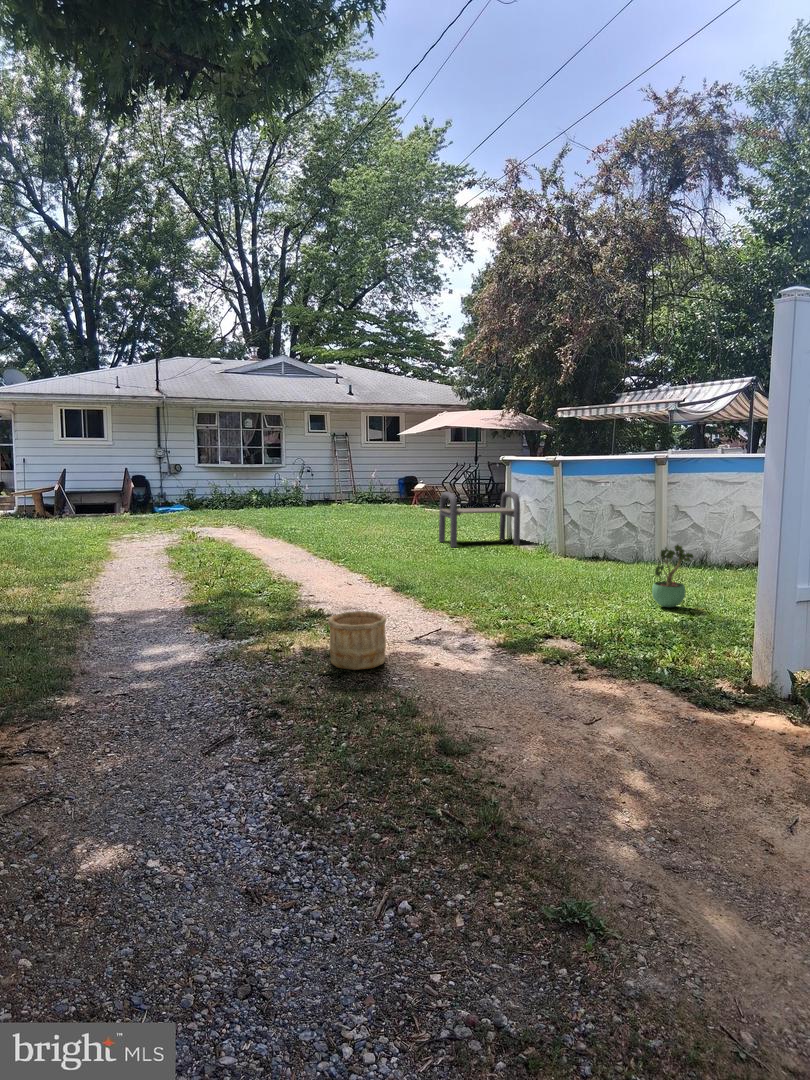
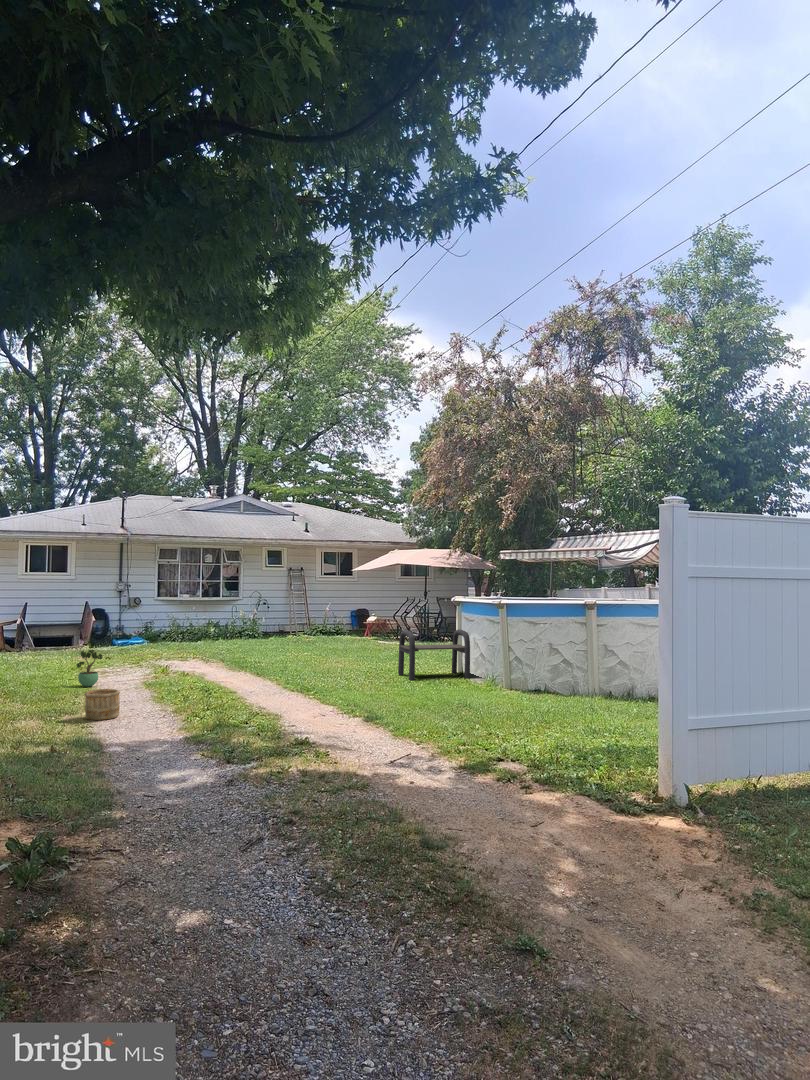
potted plant: present [652,545,694,607] -> present [76,649,103,687]
wooden bucket: present [328,611,387,670] -> present [84,689,120,720]

